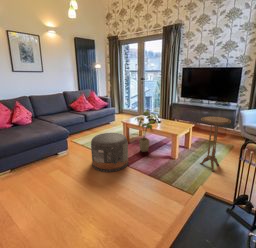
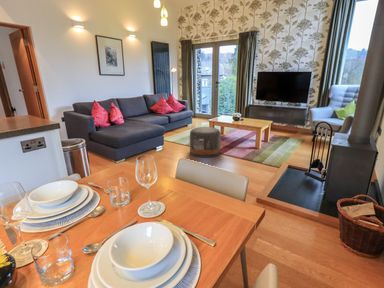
house plant: present [136,110,156,152] -> none [222,108,242,145]
side table: present [200,116,231,172] -> none [279,111,305,156]

